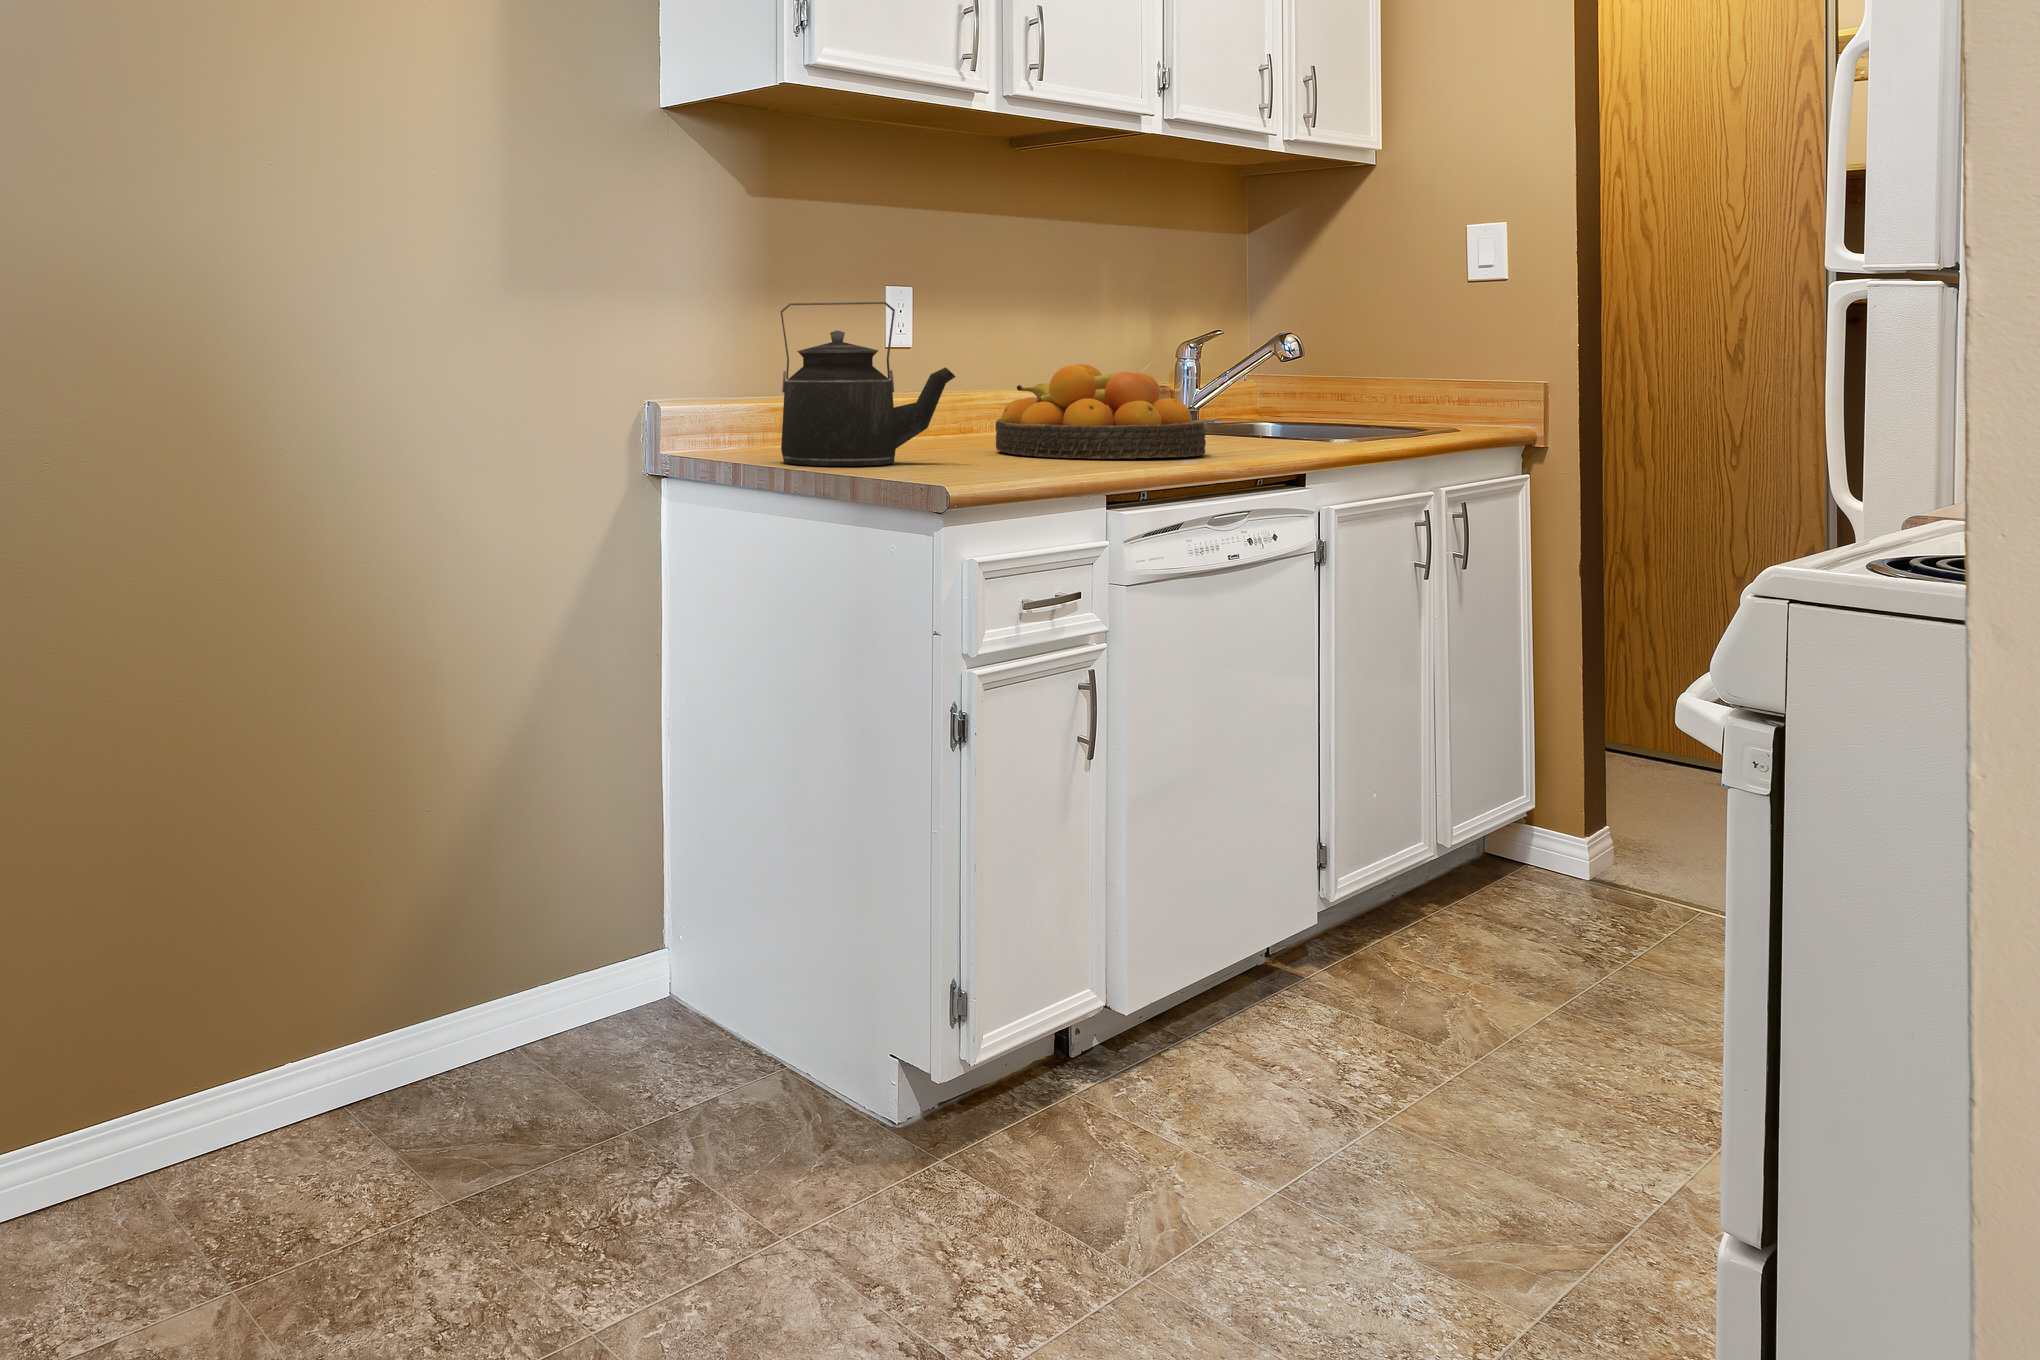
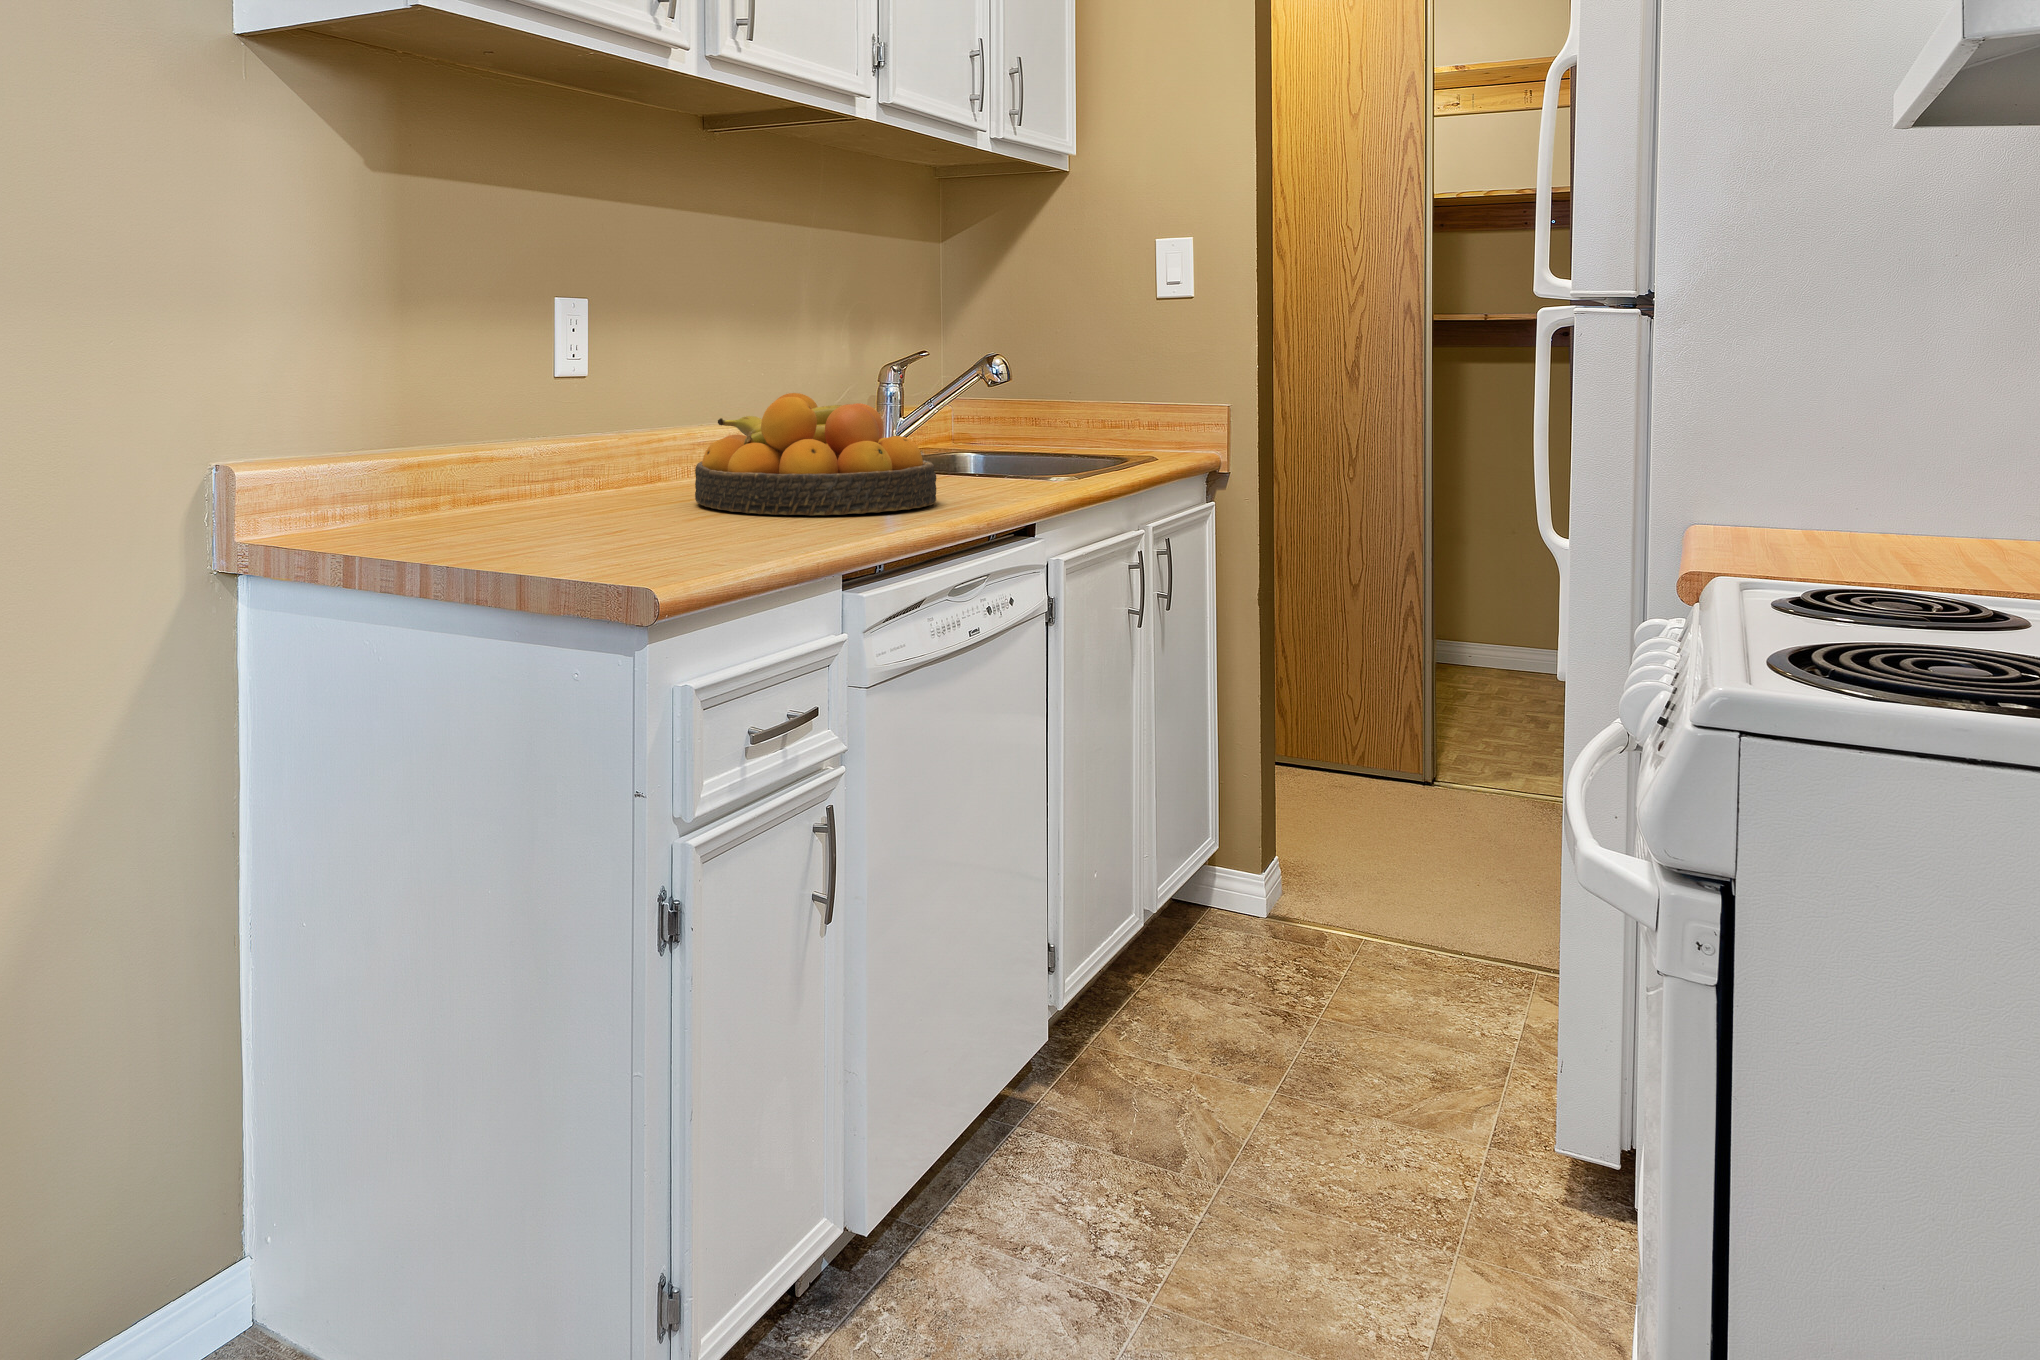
kettle: present [781,302,955,466] -> none [416,317,653,546]

